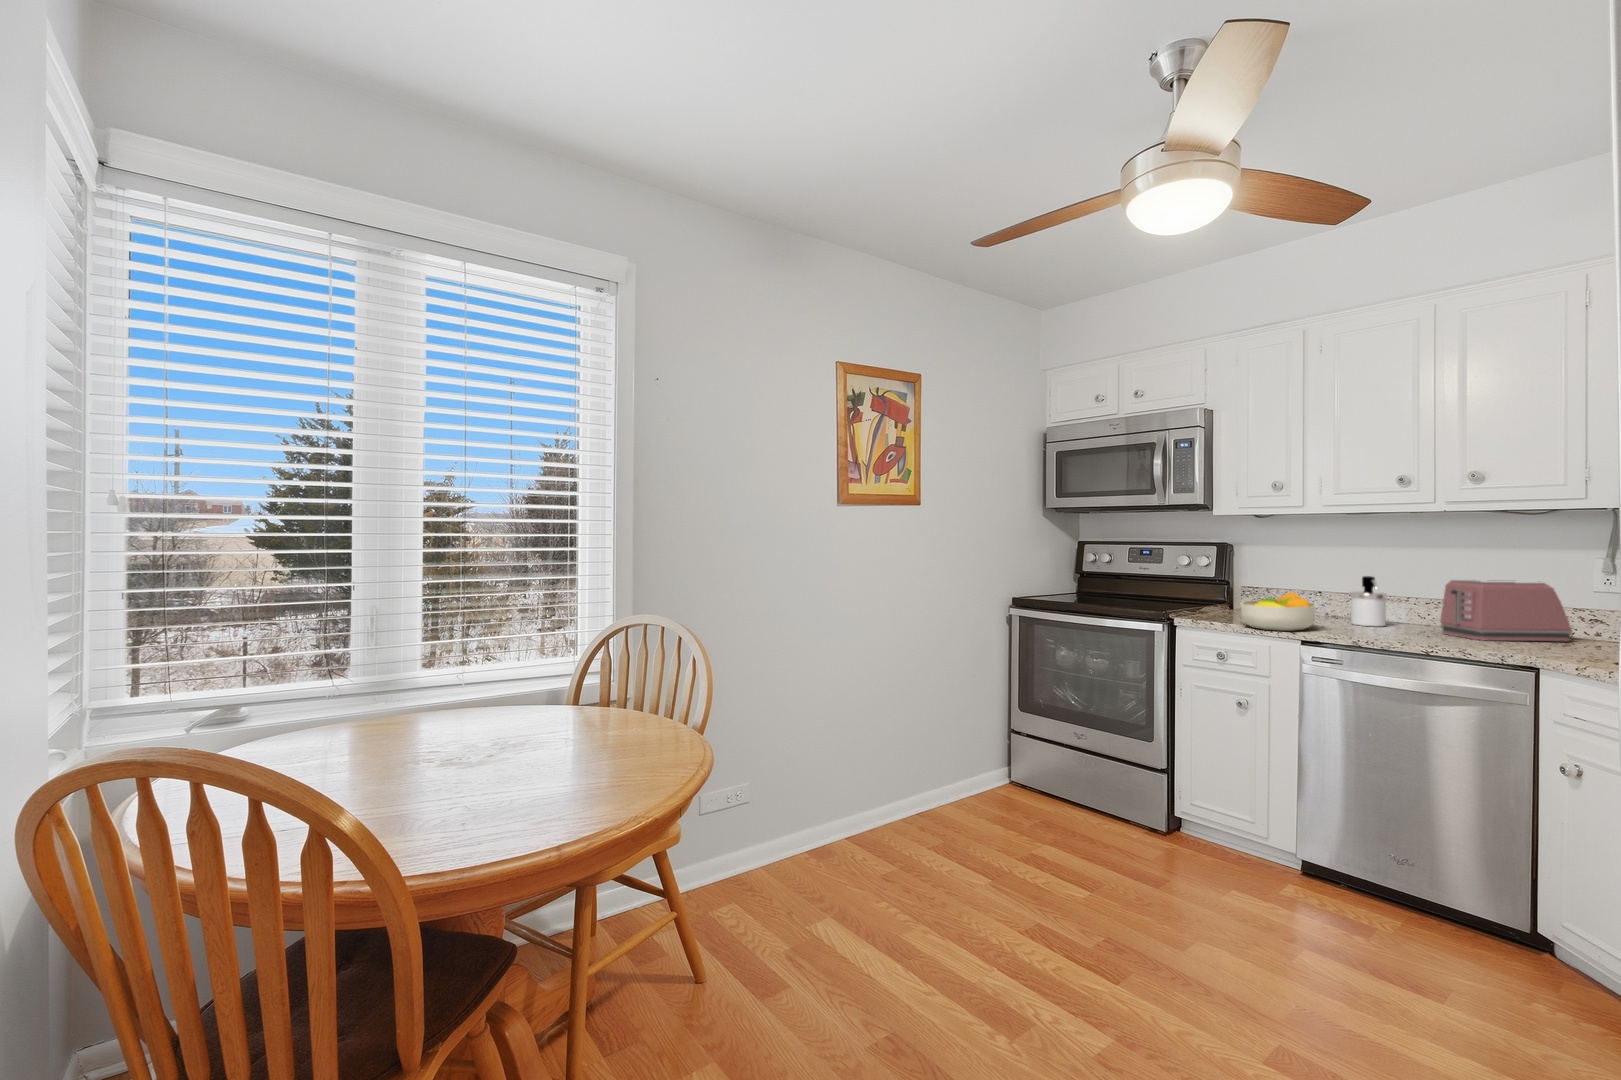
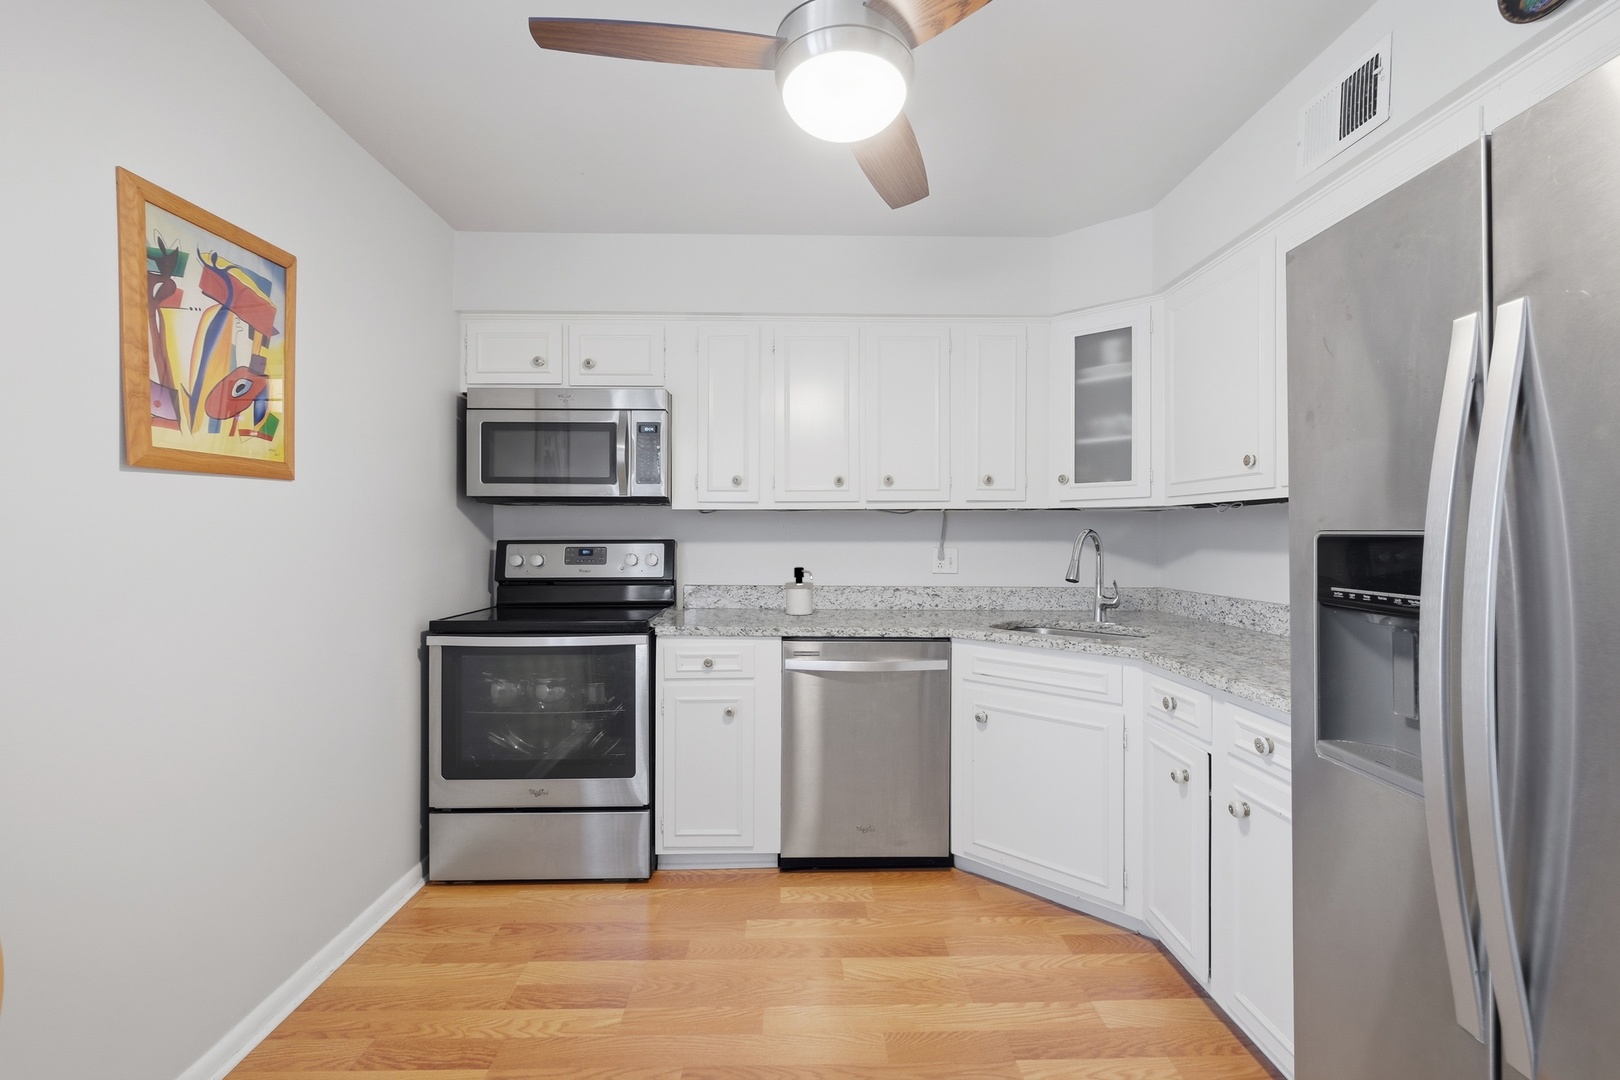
toaster: present [1440,580,1572,641] -> none [856,565,935,619]
fruit bowl: present [1240,592,1316,631] -> none [714,586,784,629]

